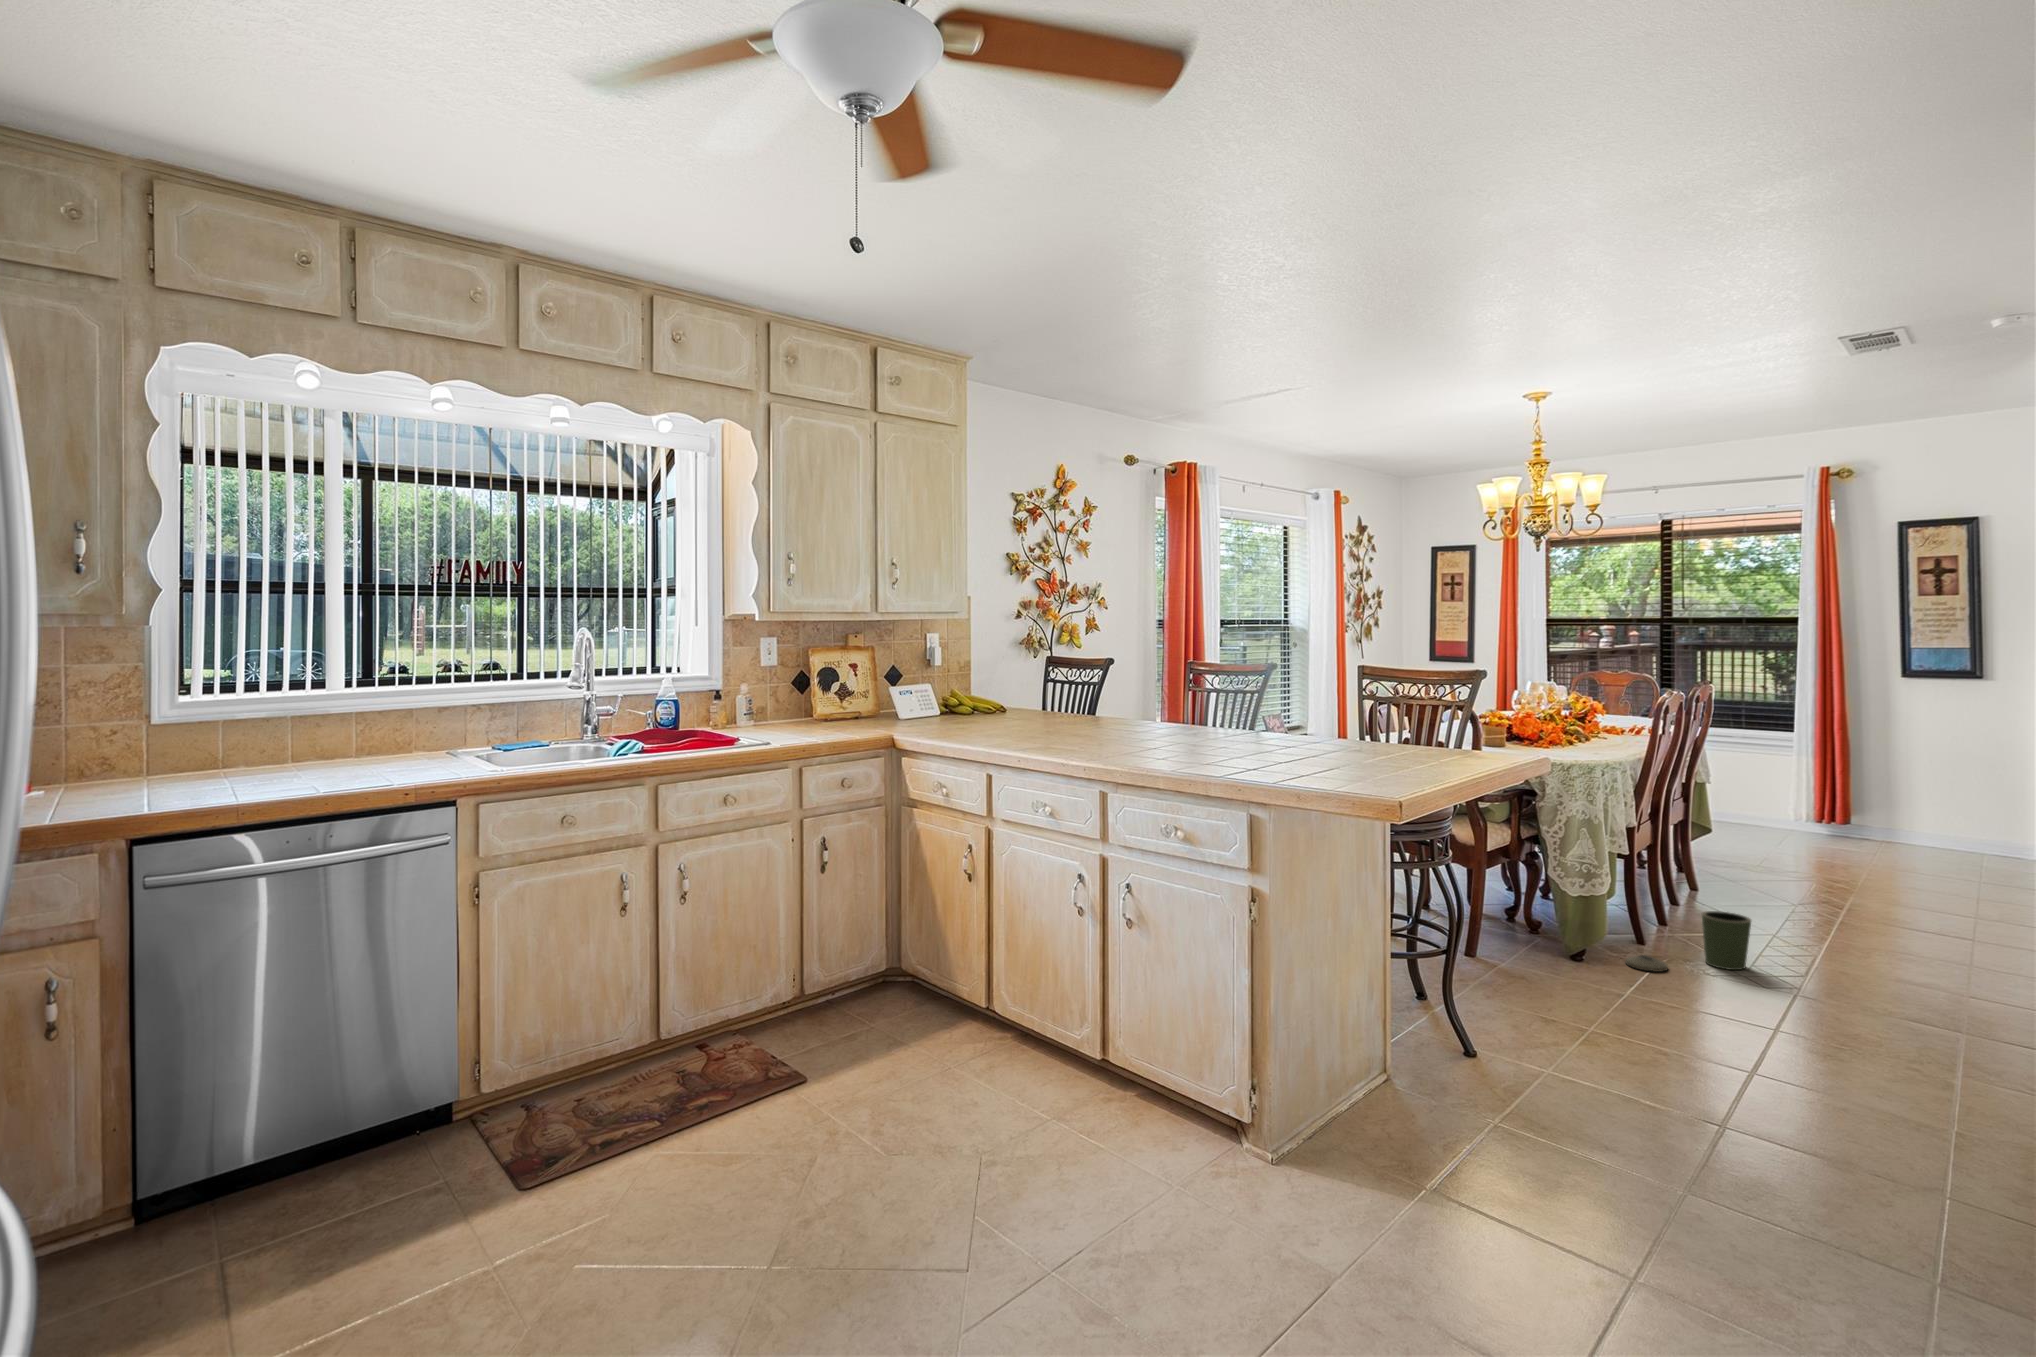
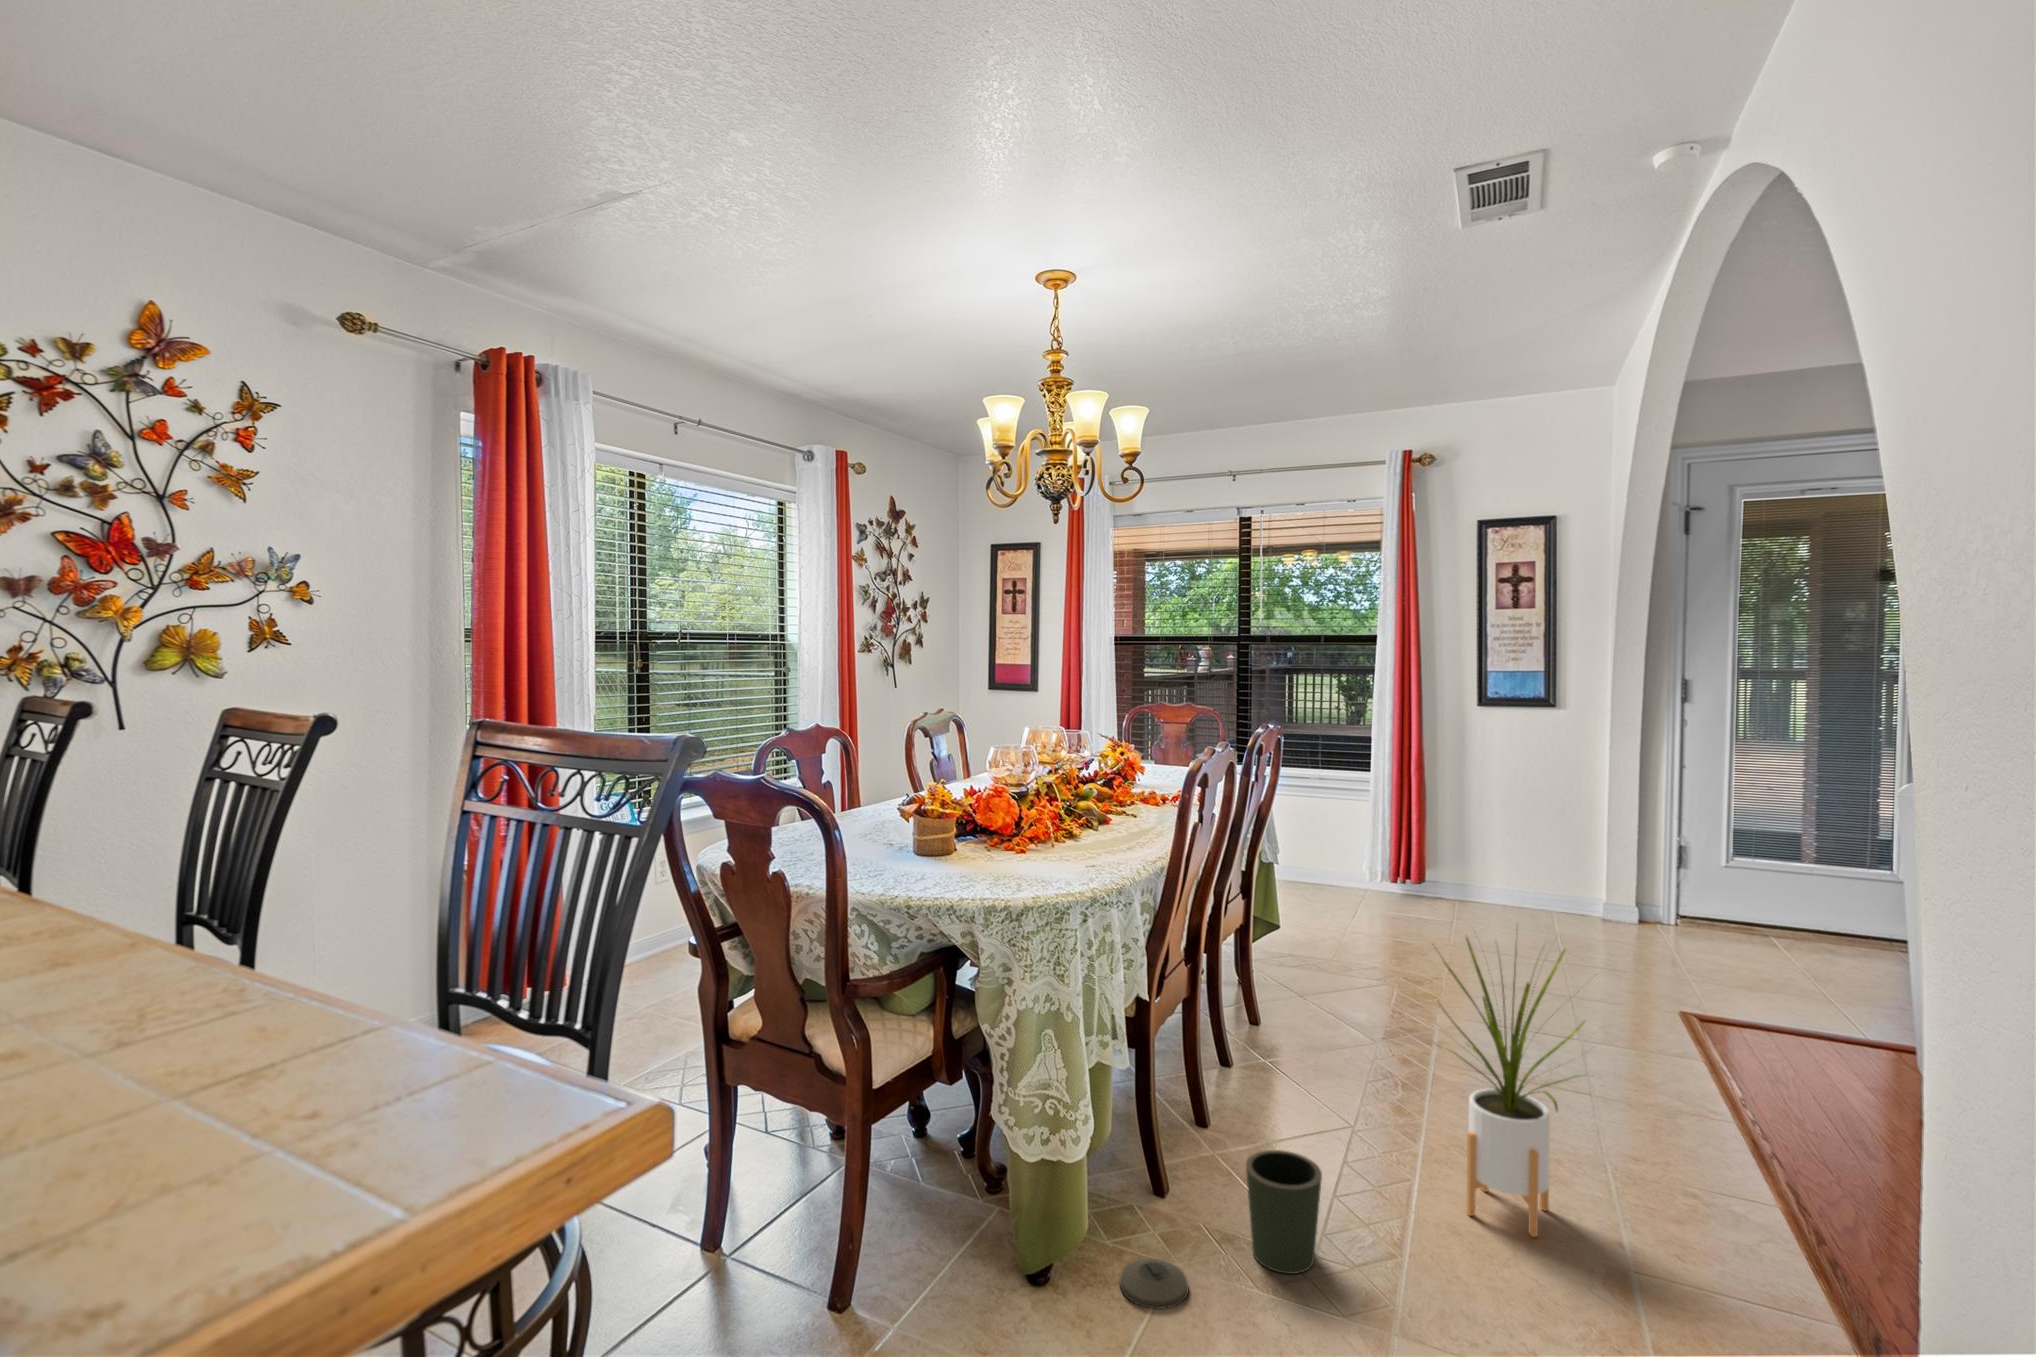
house plant: none [1828,794,1950,974] -> present [1433,938,1584,1237]

